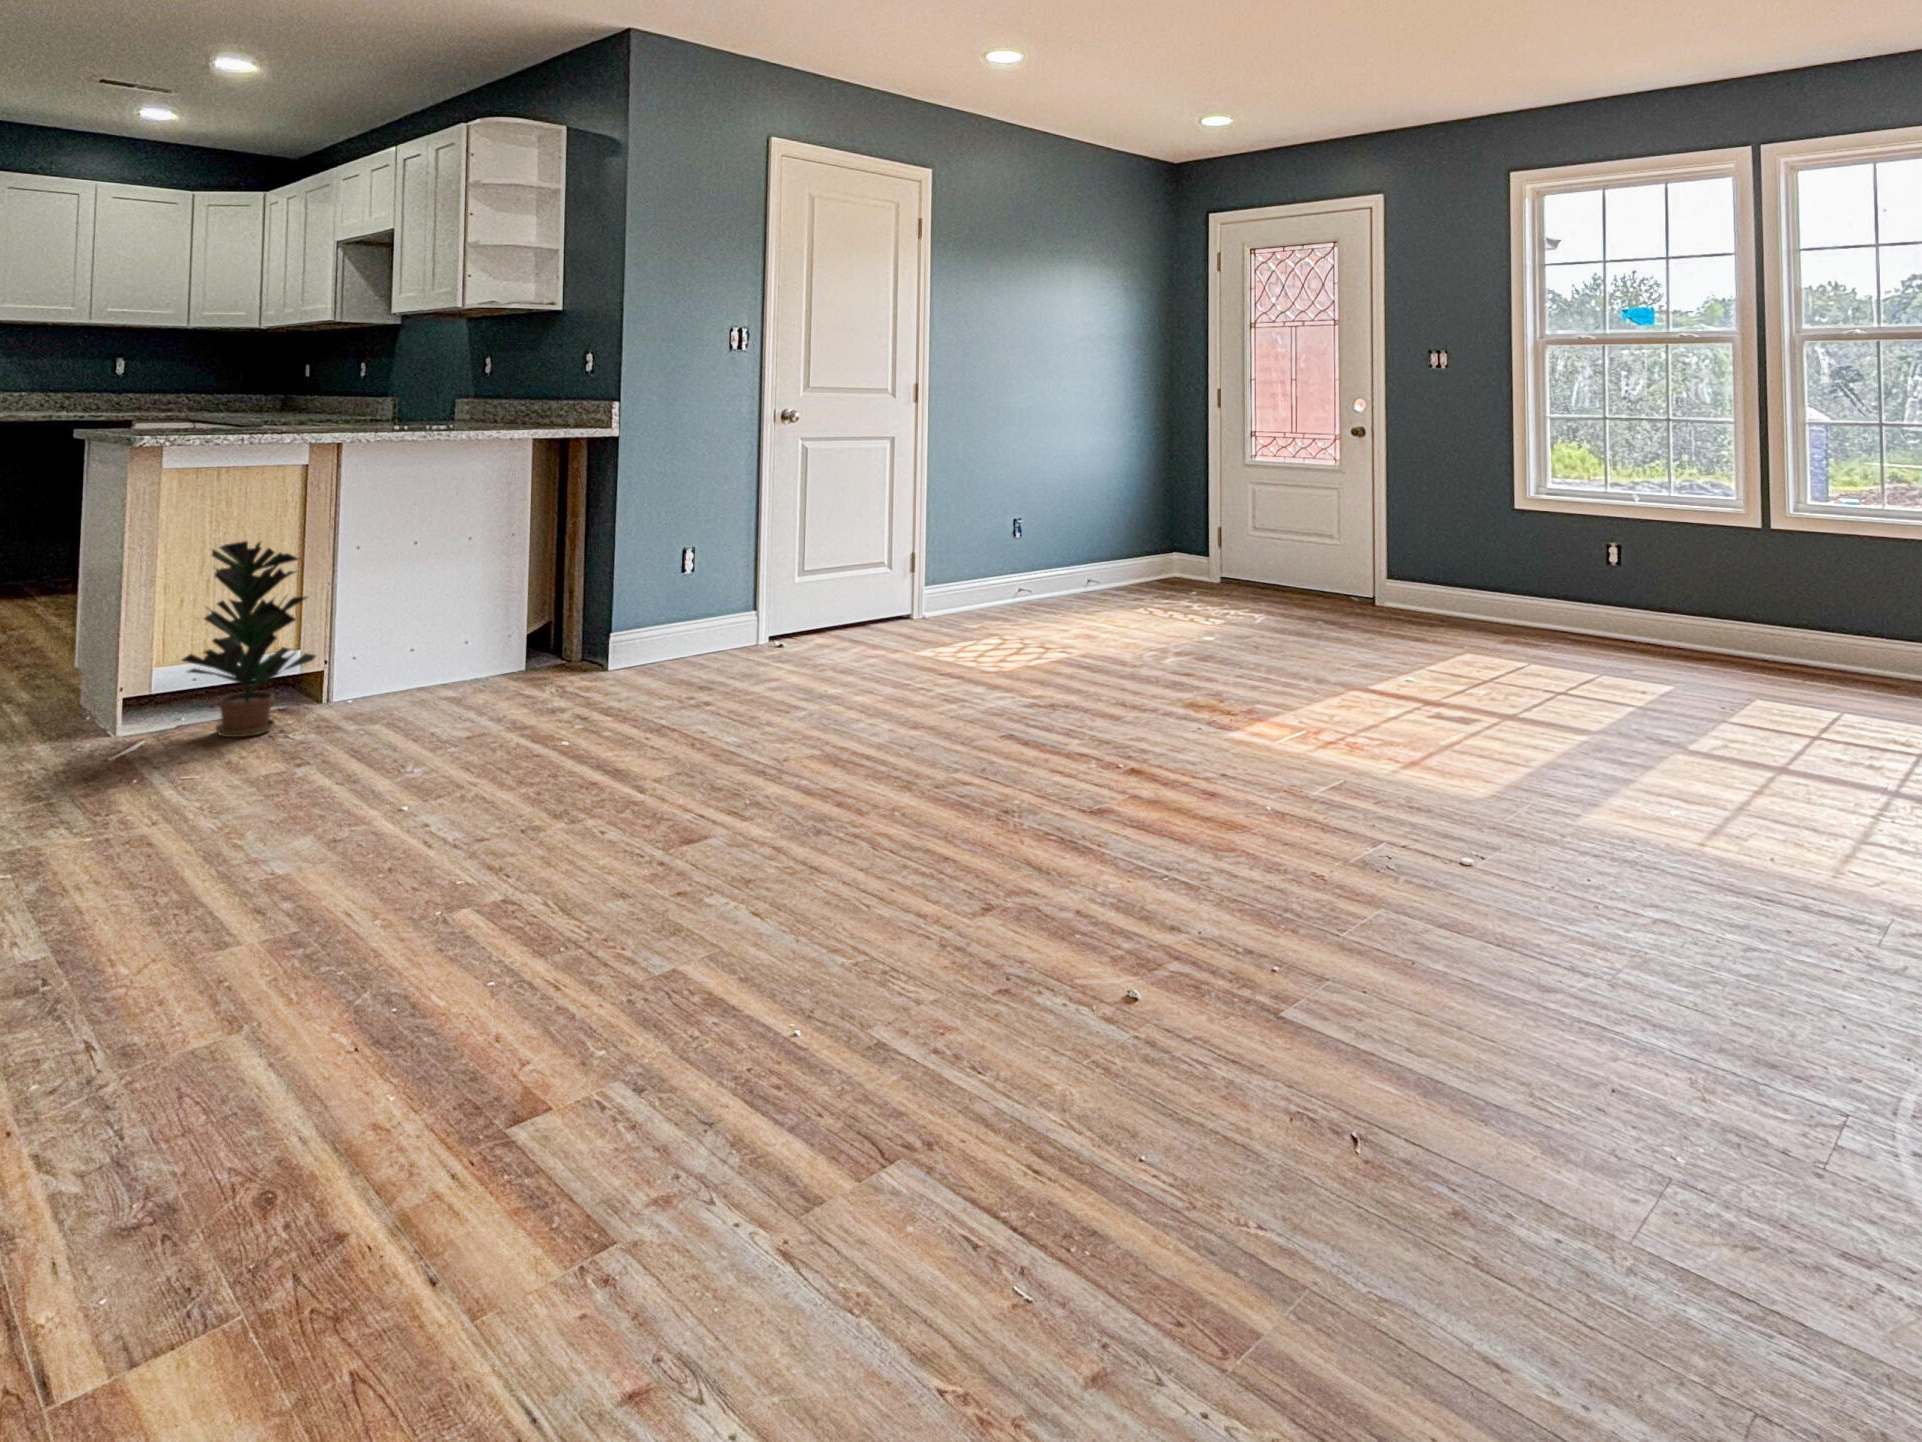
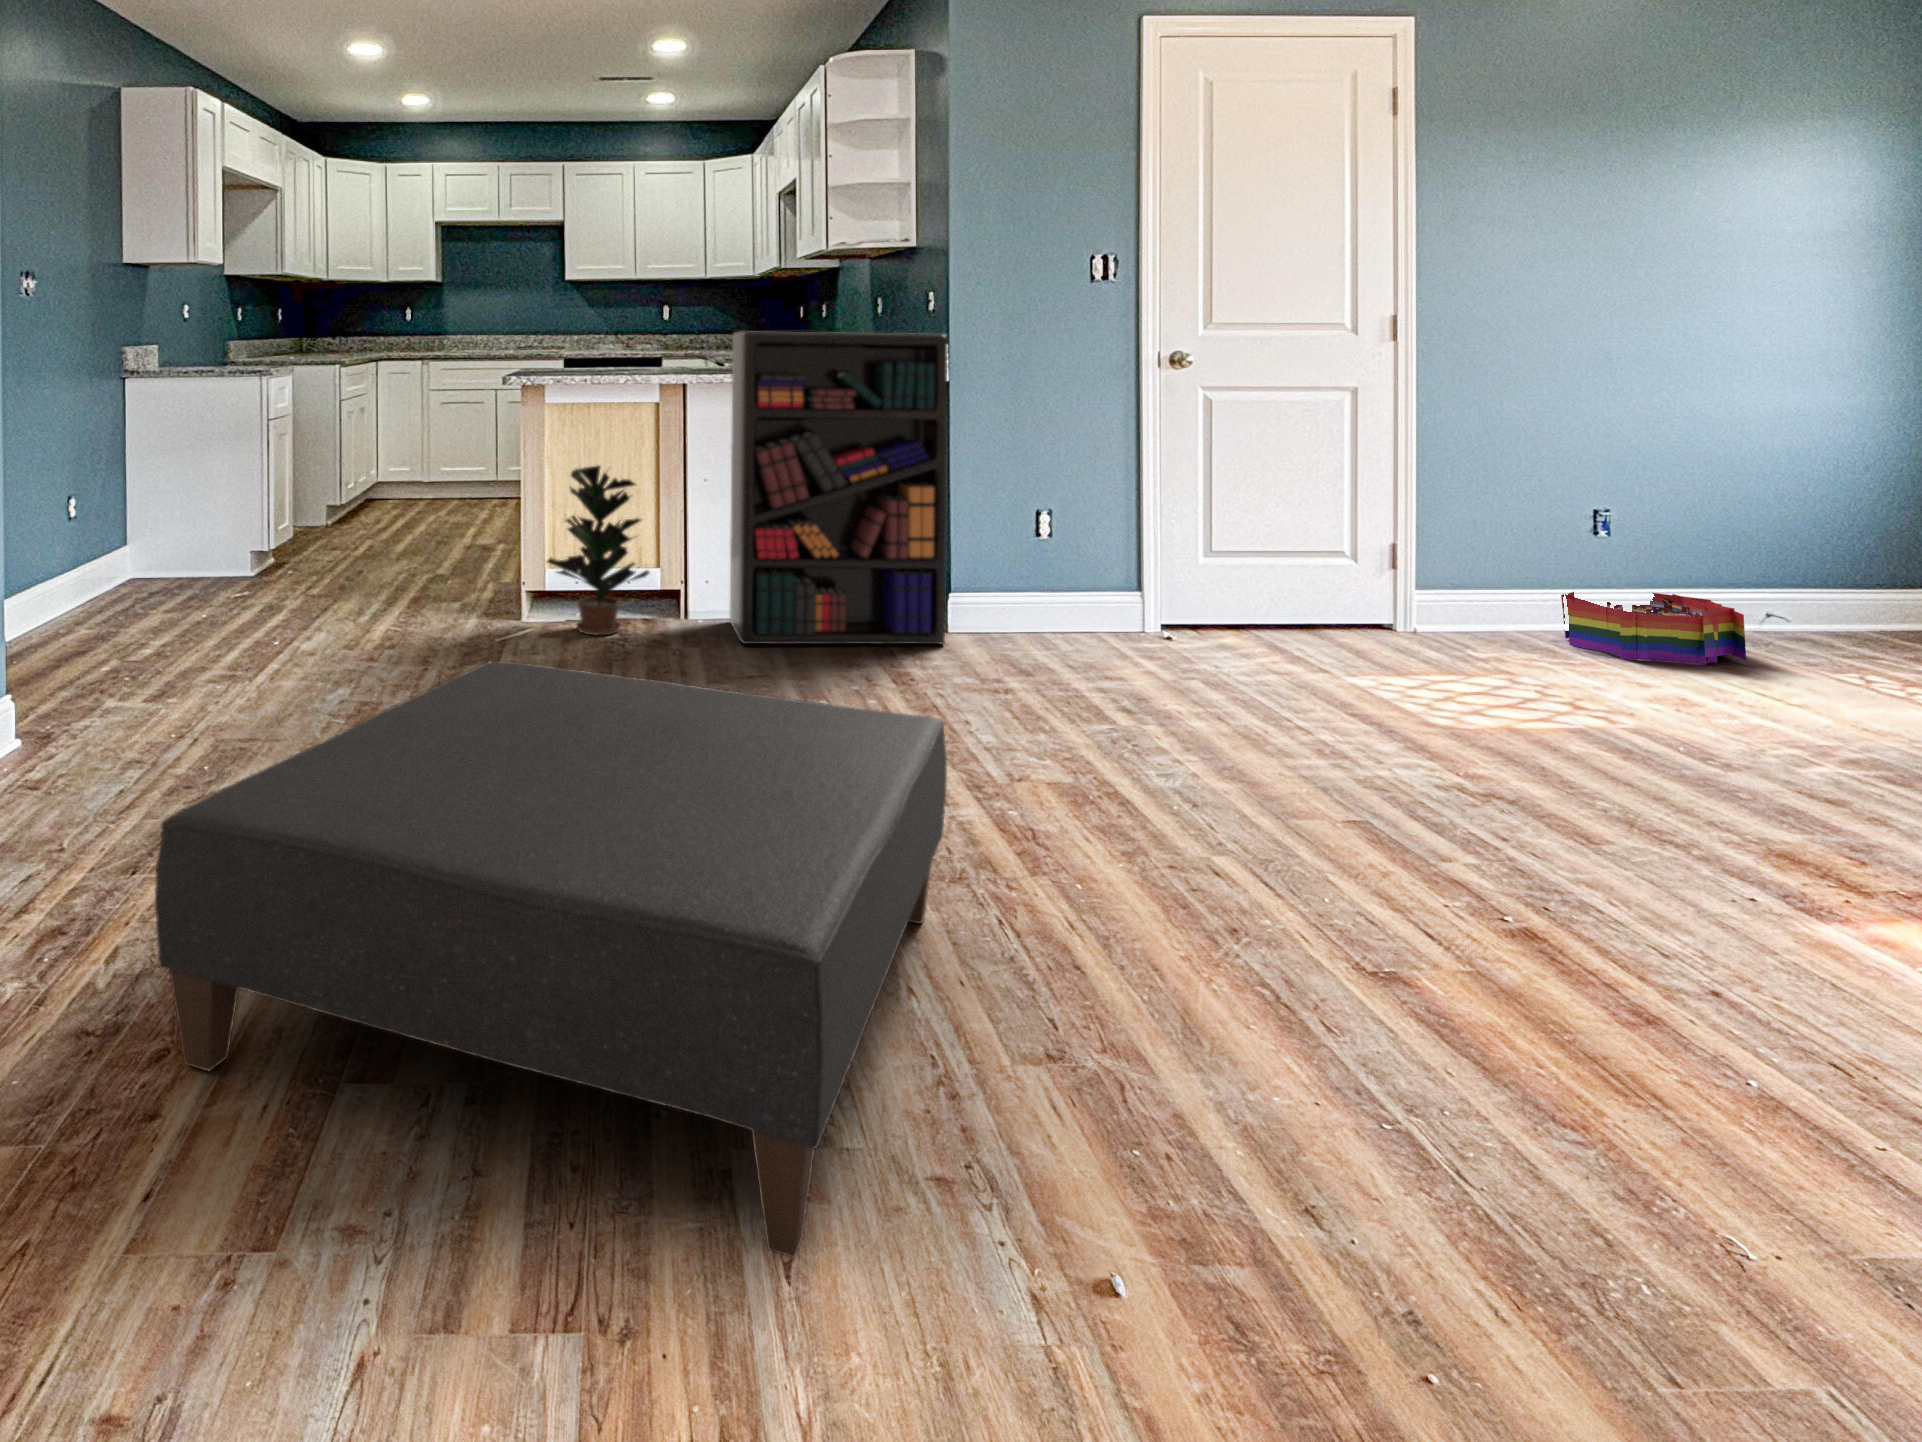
bookshelf: none [388,389,630,715] -> present [730,331,947,644]
storage bin: none [1007,571,1103,618] -> present [1561,592,1746,665]
ottoman: none [354,702,1003,1158] -> present [155,661,947,1258]

